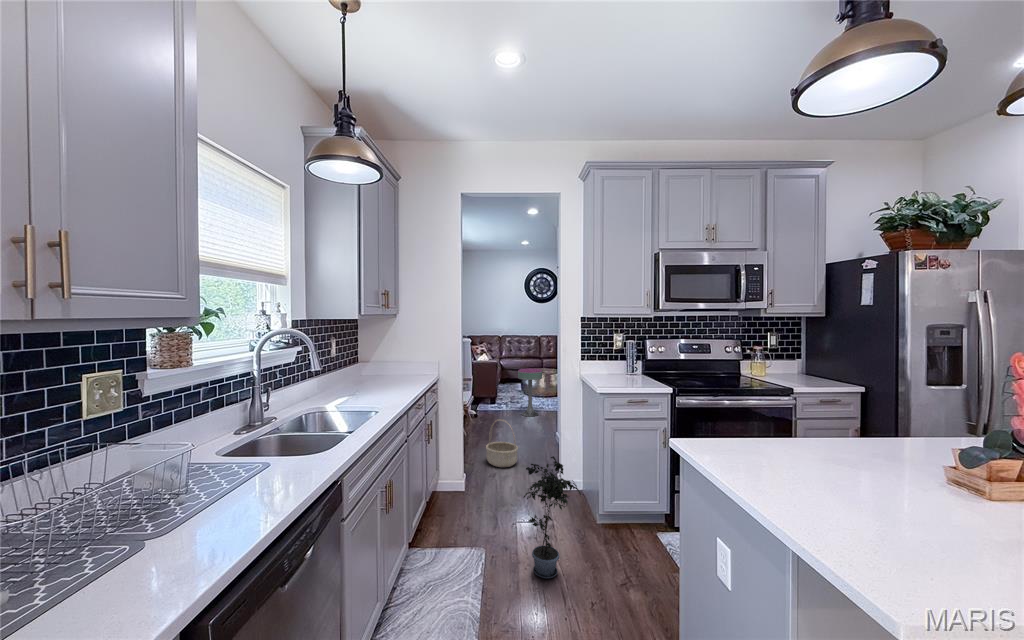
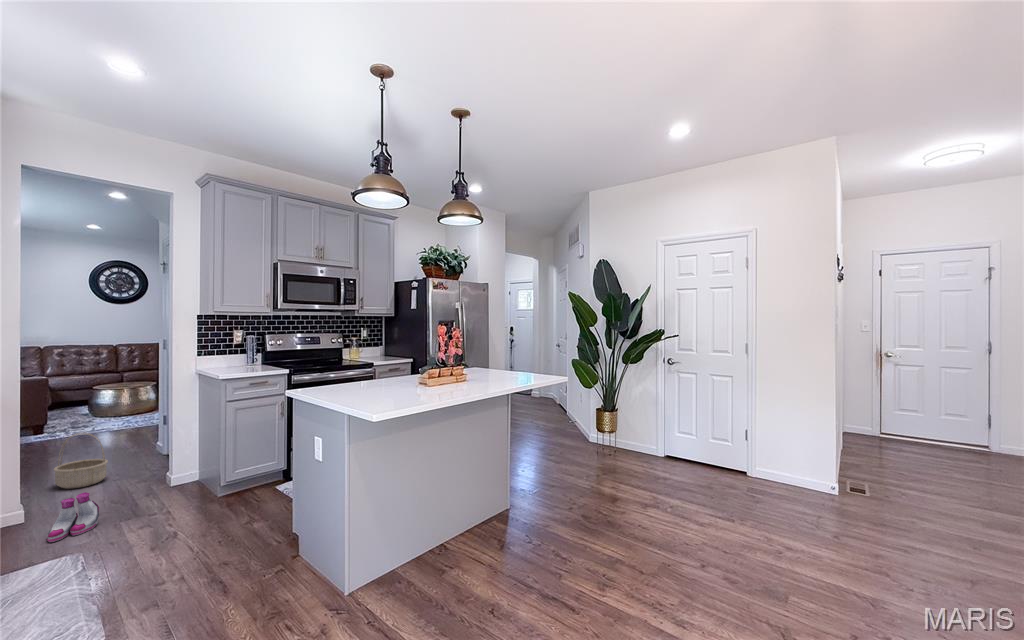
bar stool: present [518,368,542,416] -> none [90,380,131,437]
potted plant: present [524,456,581,578] -> none [143,434,210,542]
boots: none [467,486,501,527] -> present [47,492,99,542]

